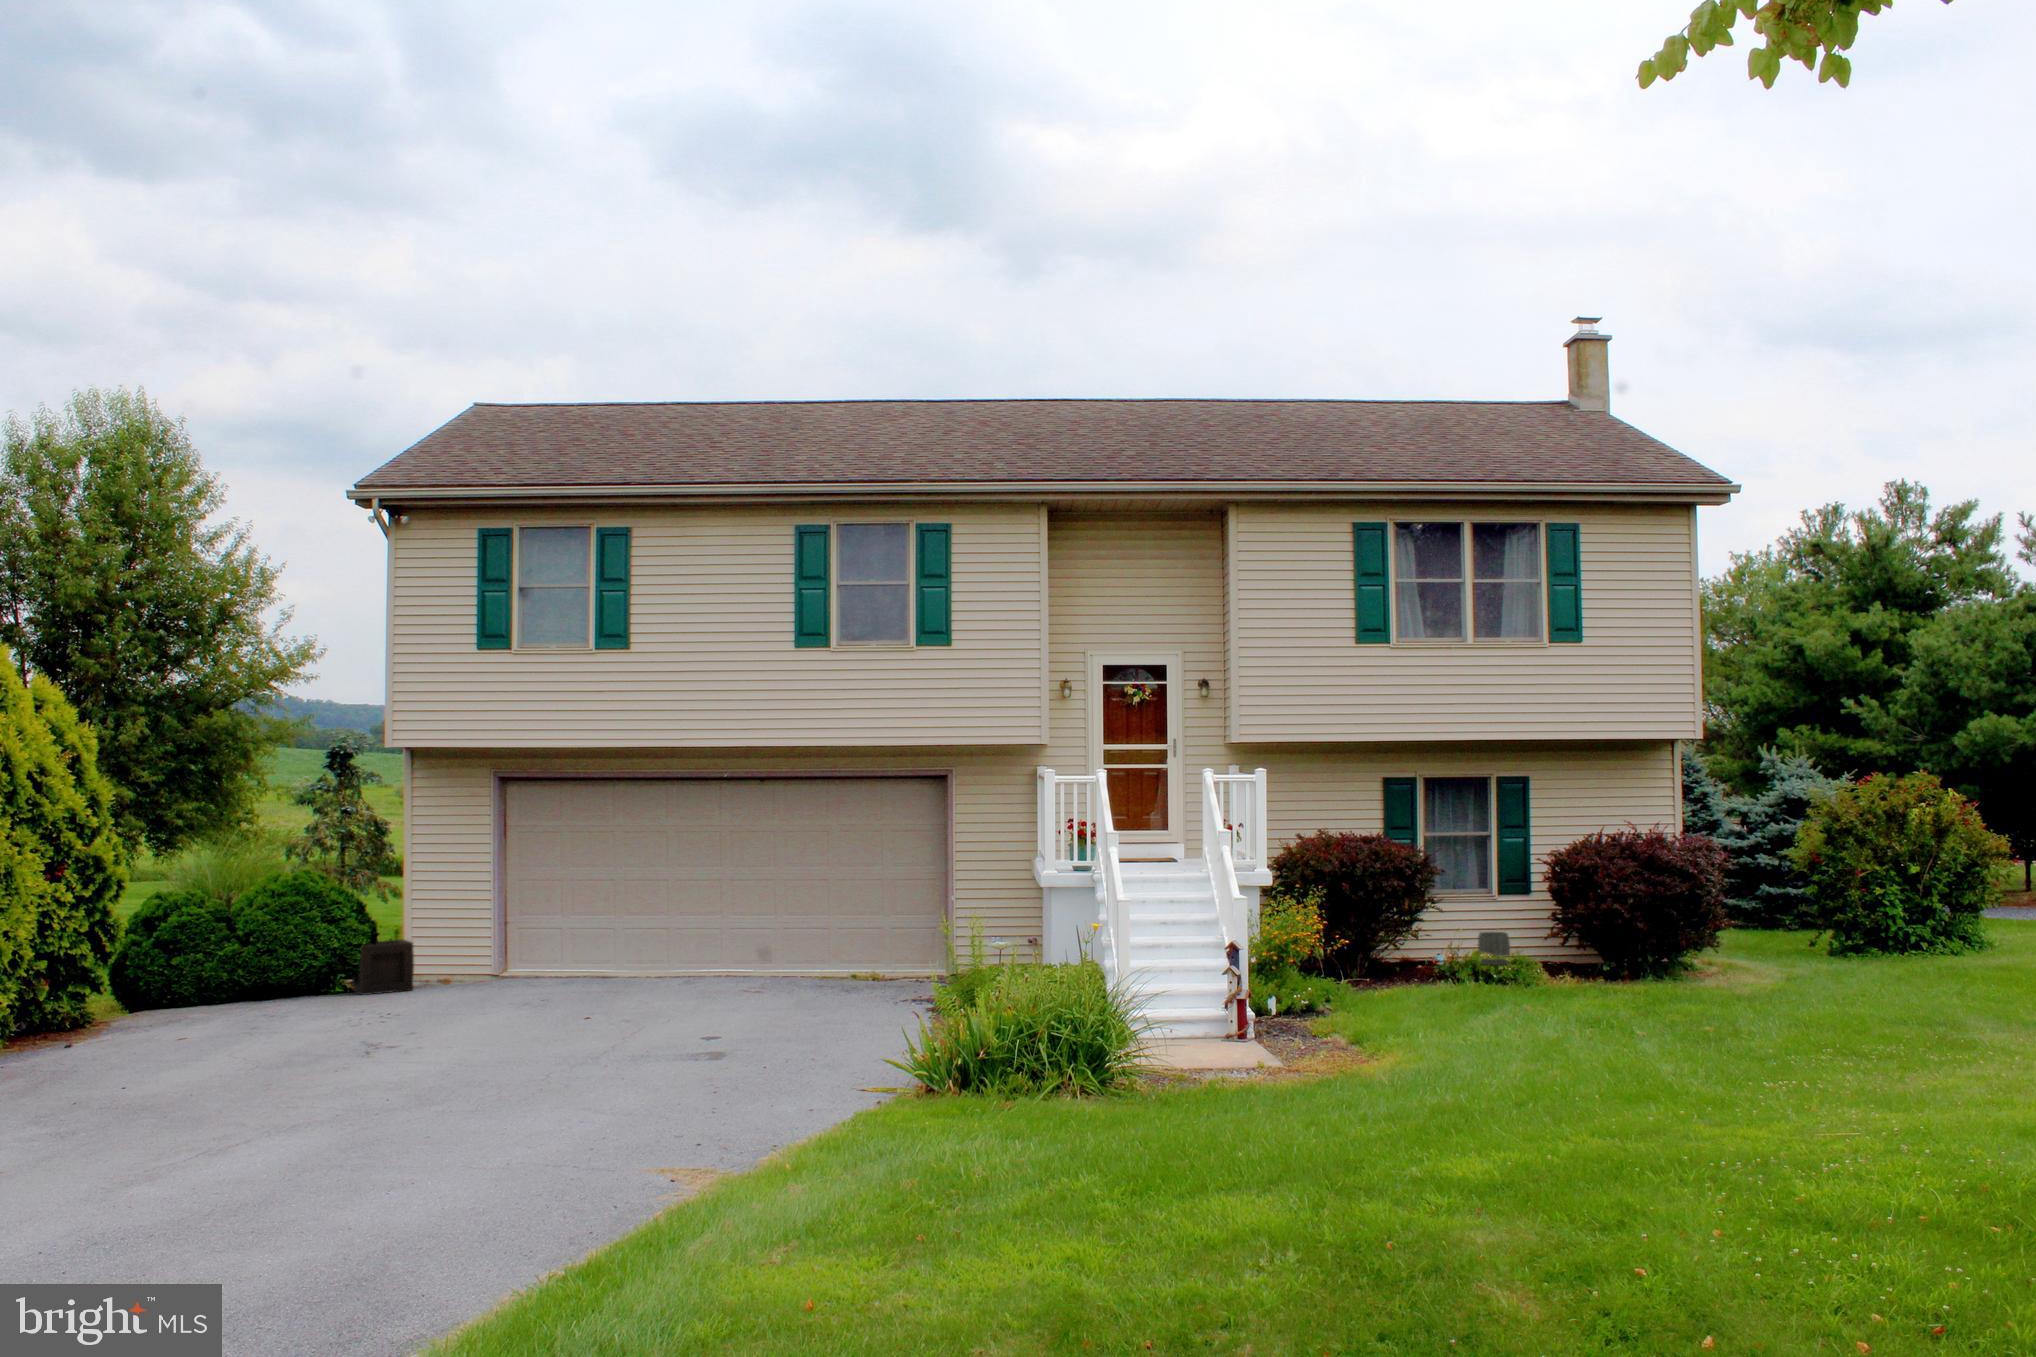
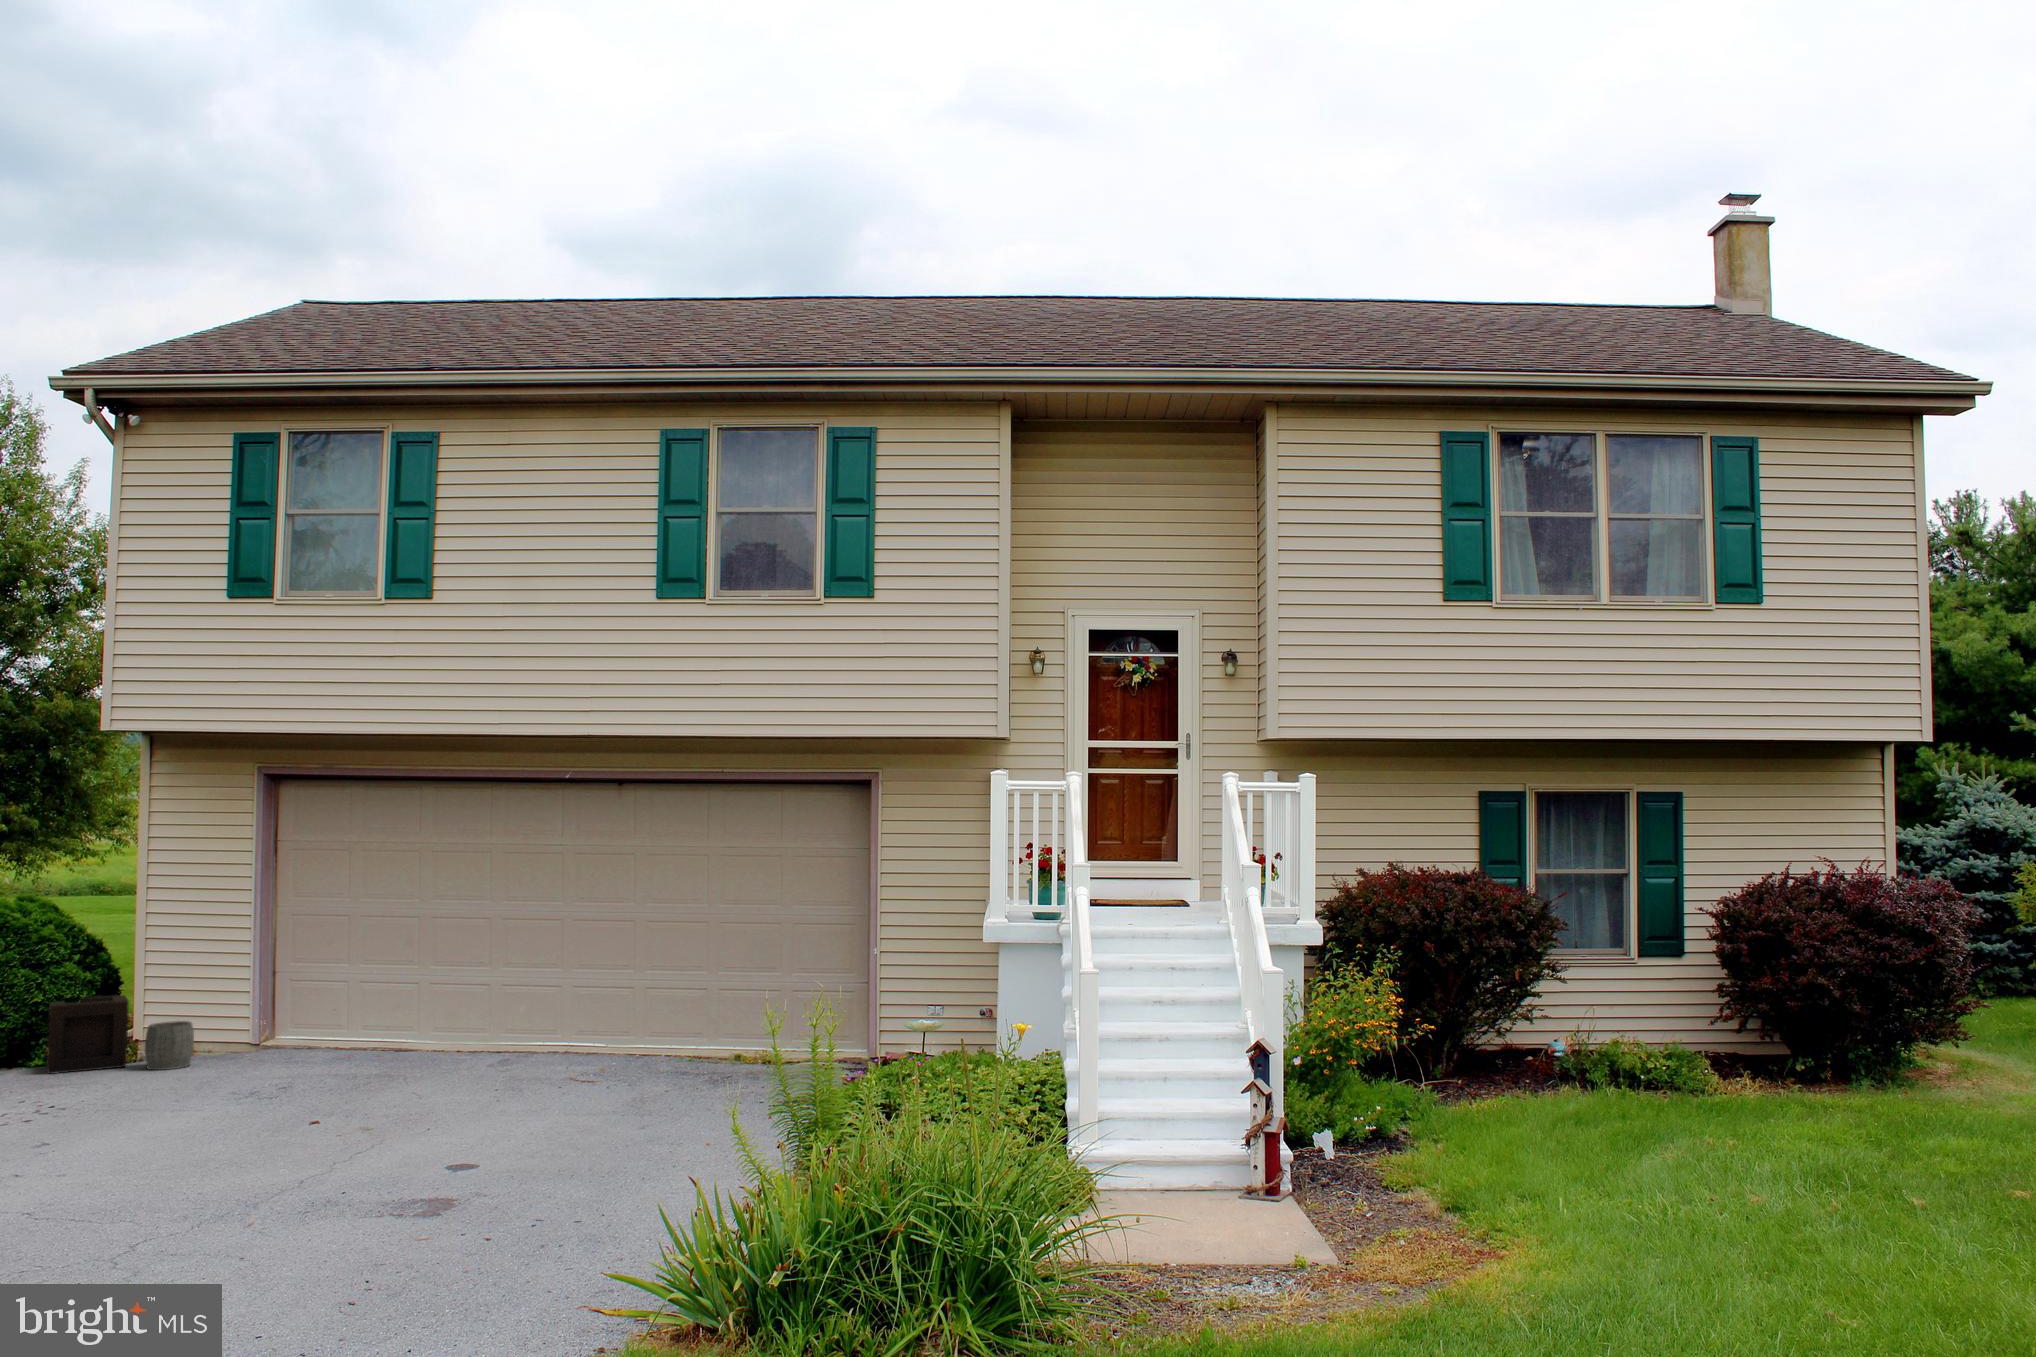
woven basket: present [1478,932,1510,965] -> present [145,1021,194,1070]

